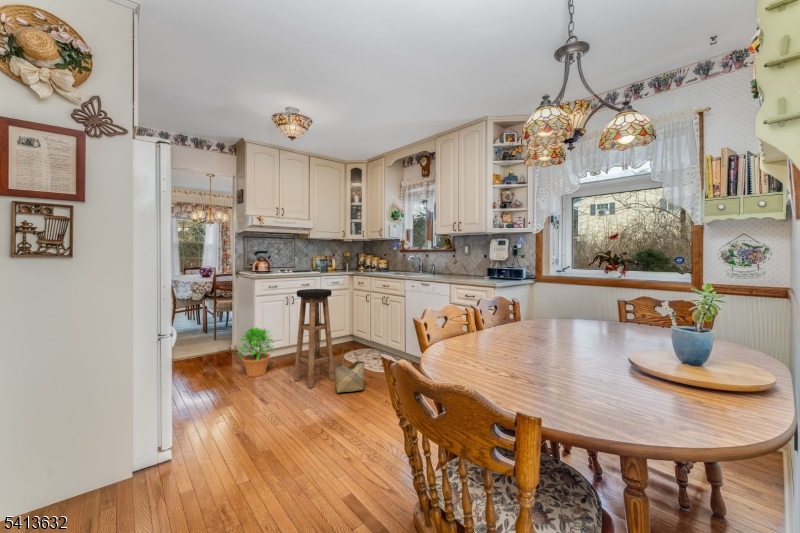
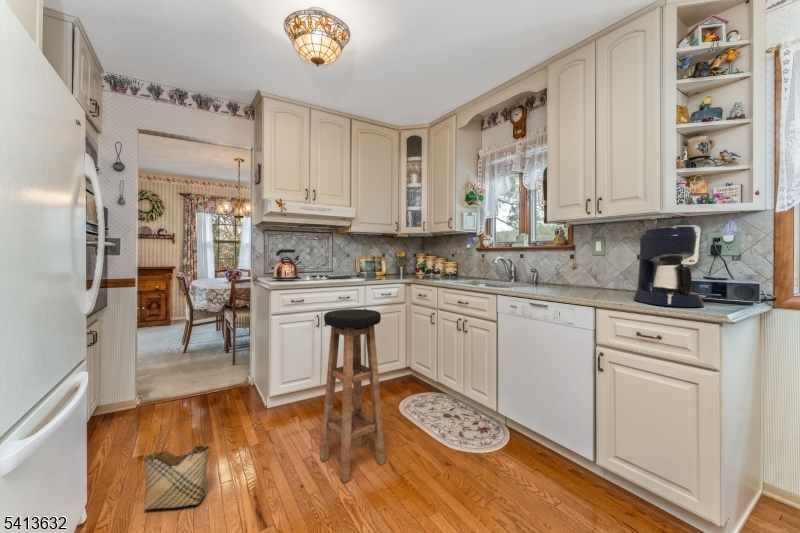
coffee maker: none [471,241,498,281] -> present [633,226,704,307]
potted plant: present [238,327,273,377] -> none [235,364,299,444]
woven basket: present [334,347,365,393] -> present [143,419,209,510]

